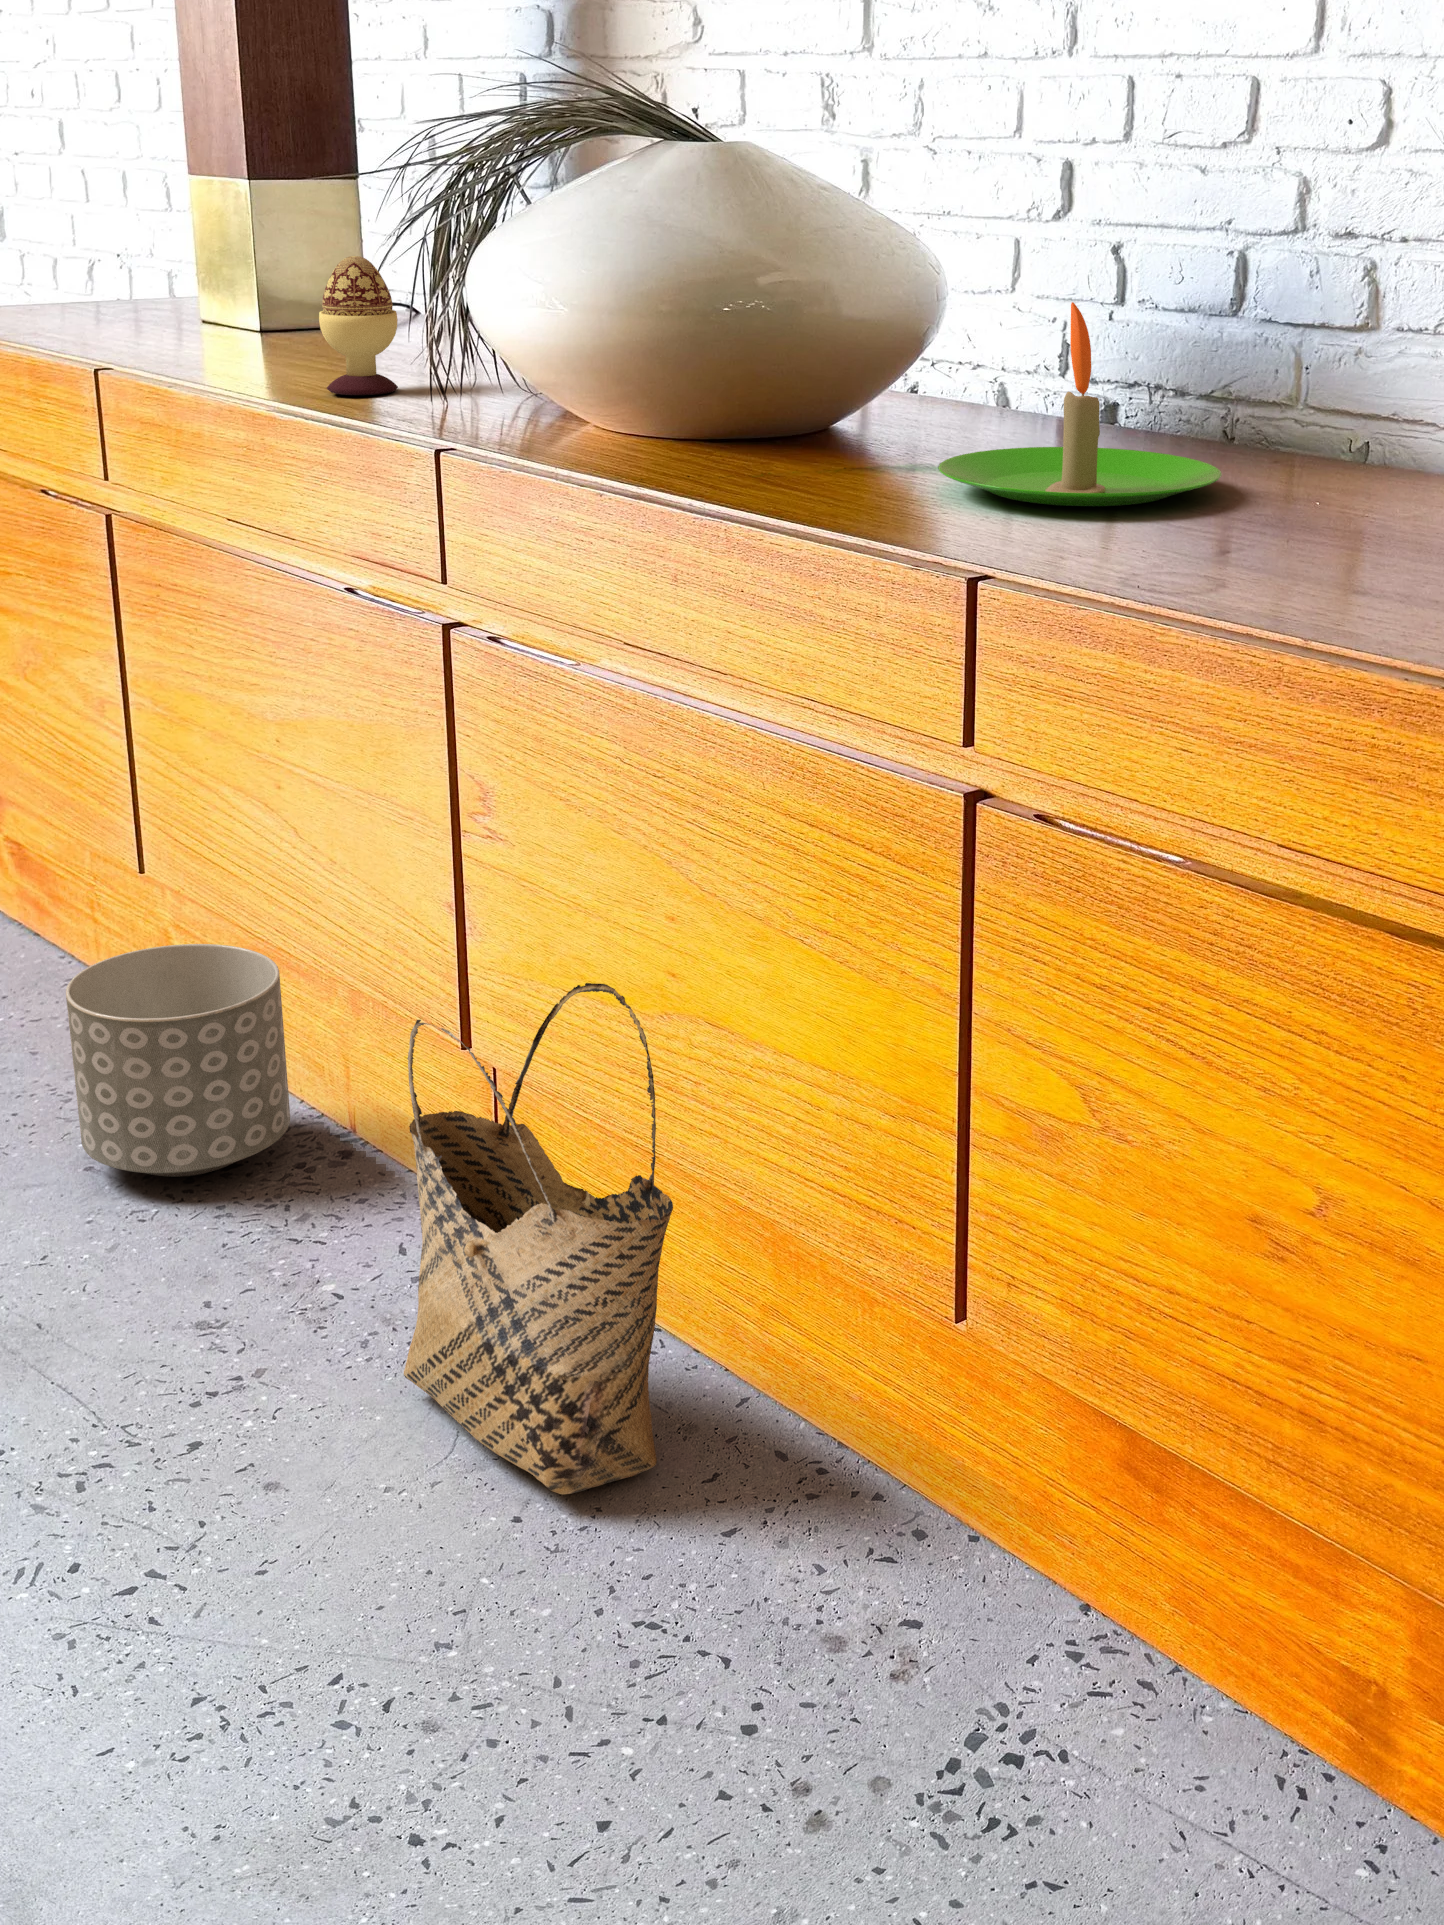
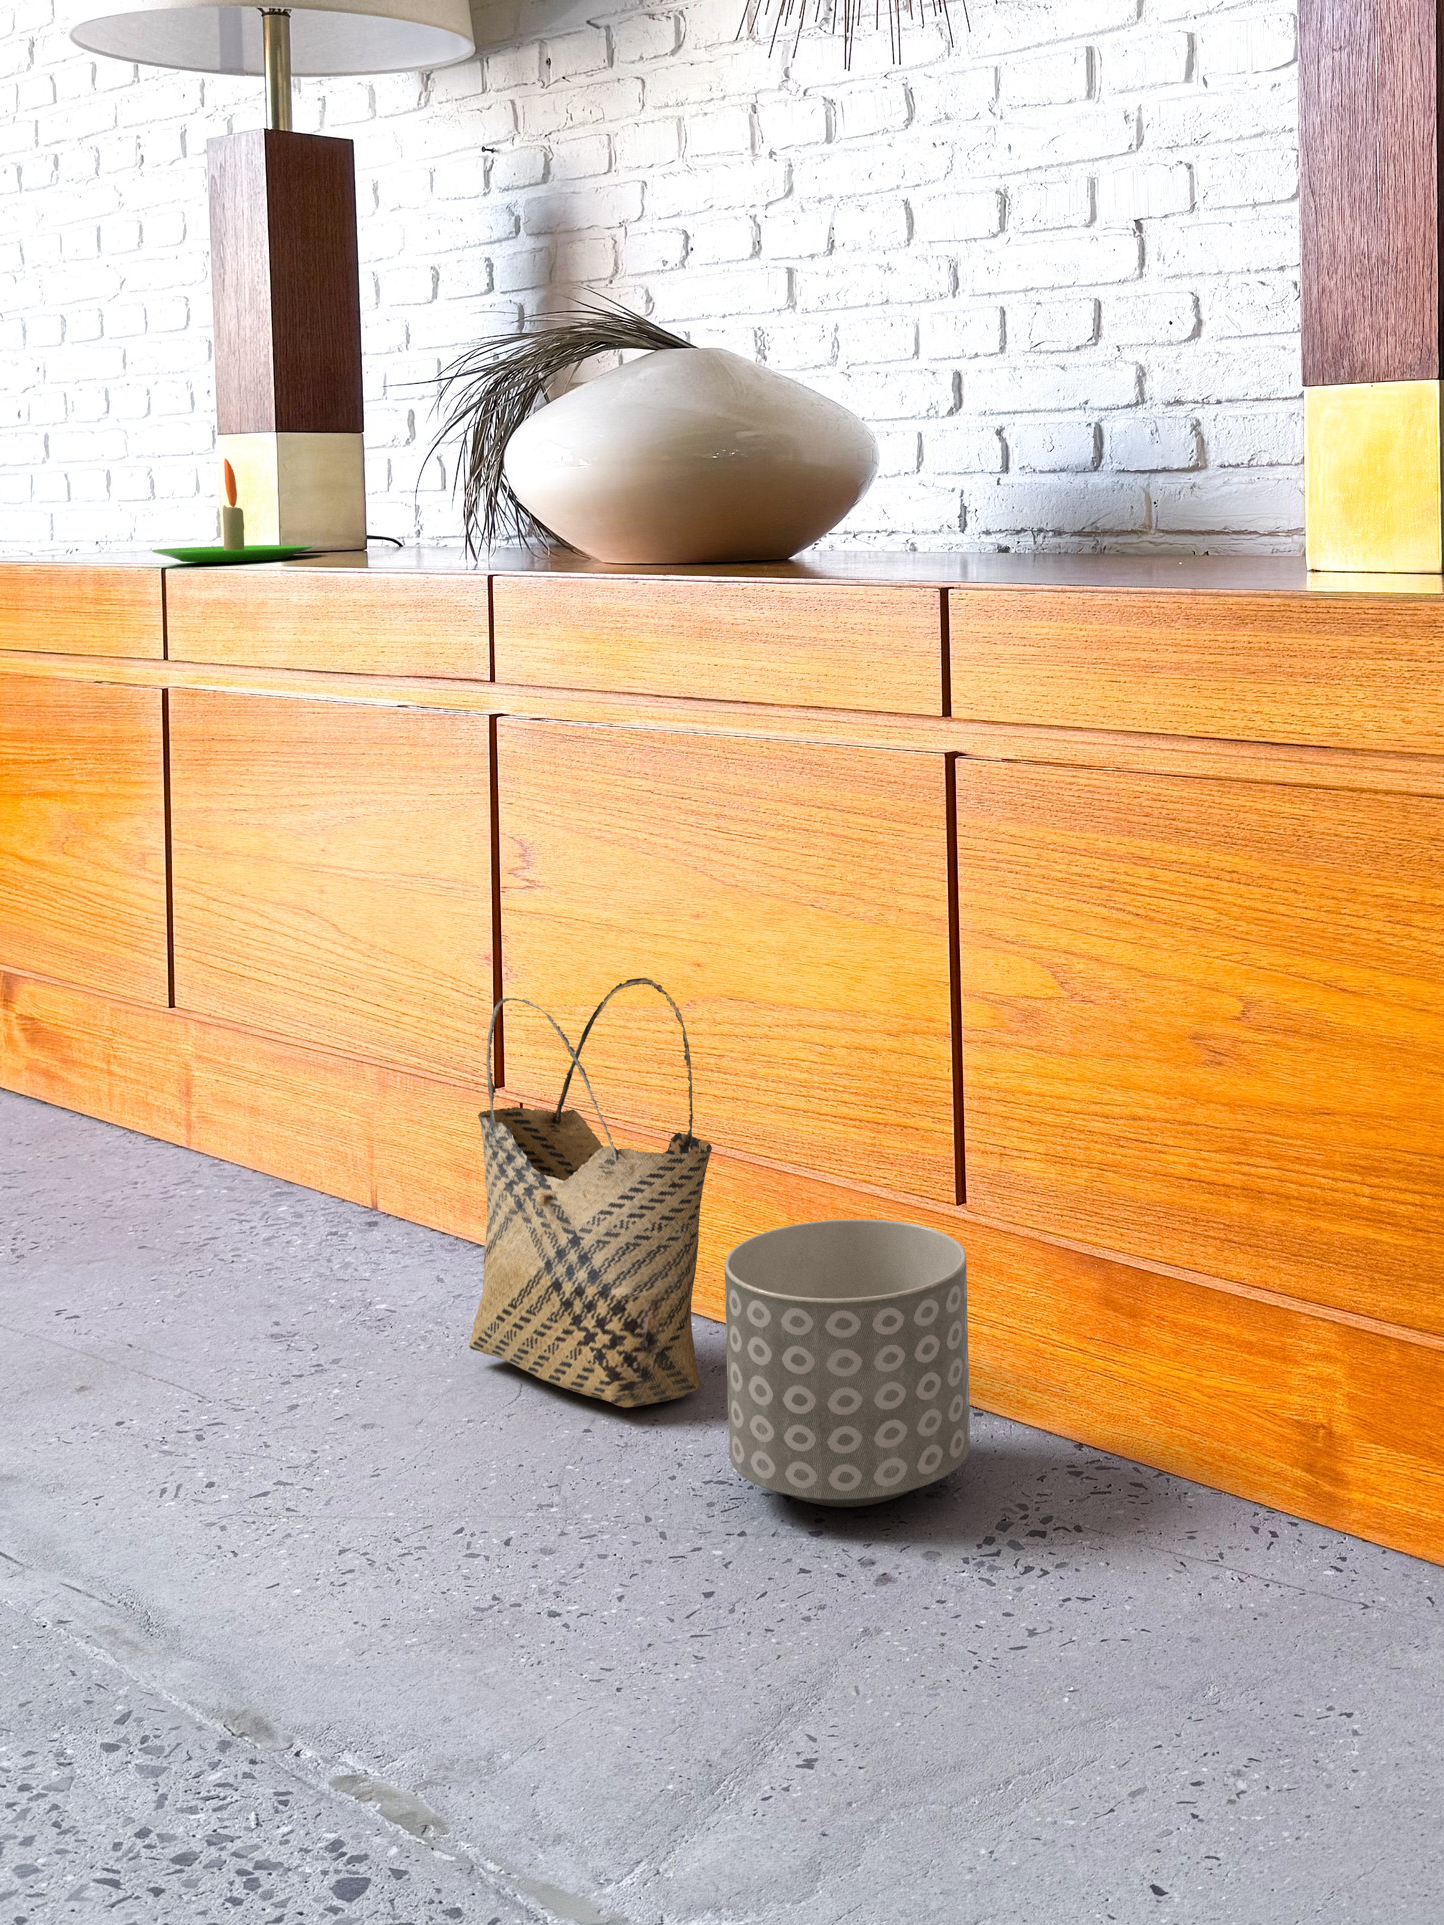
decorative egg: present [319,256,398,395] -> none [367,459,430,567]
candle: present [938,302,1222,506] -> present [152,458,315,562]
planter: present [66,944,290,1177] -> present [725,1219,970,1507]

